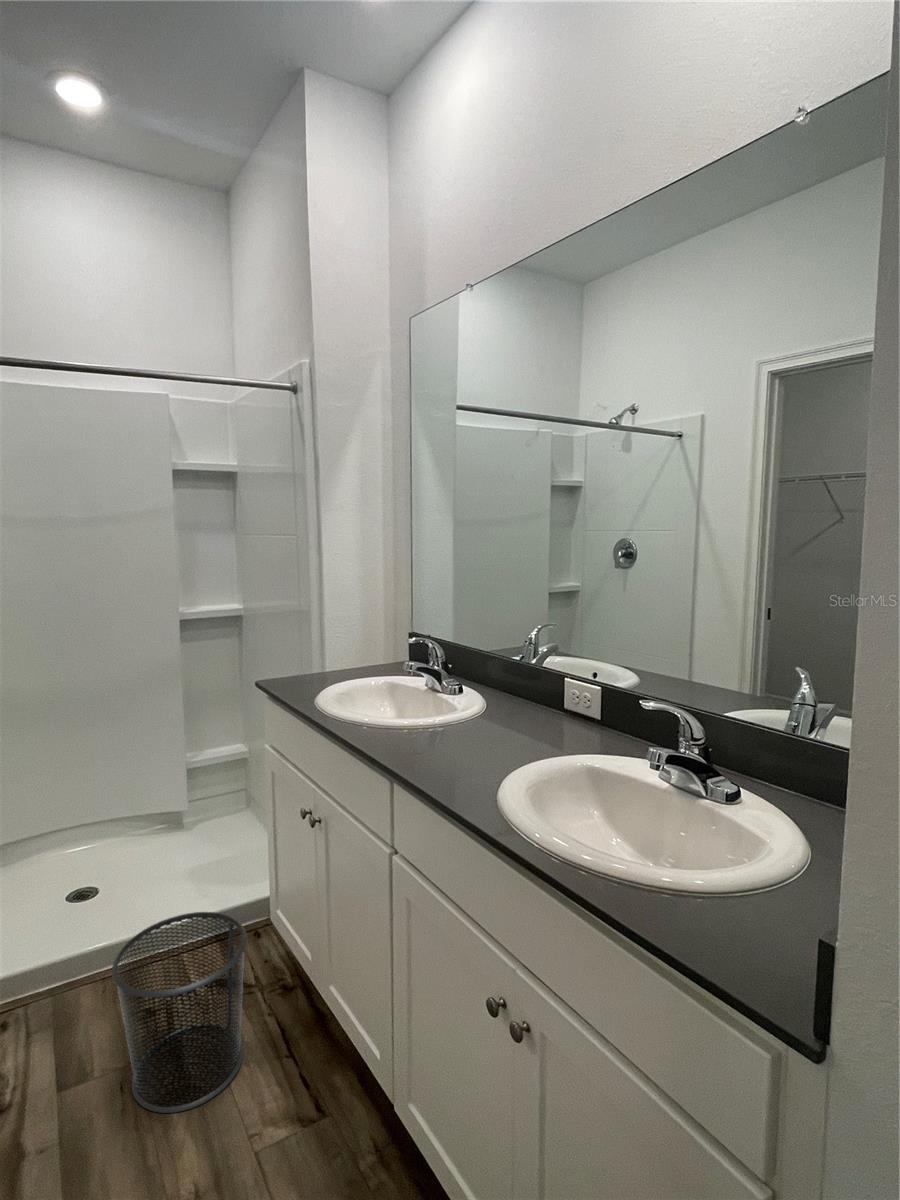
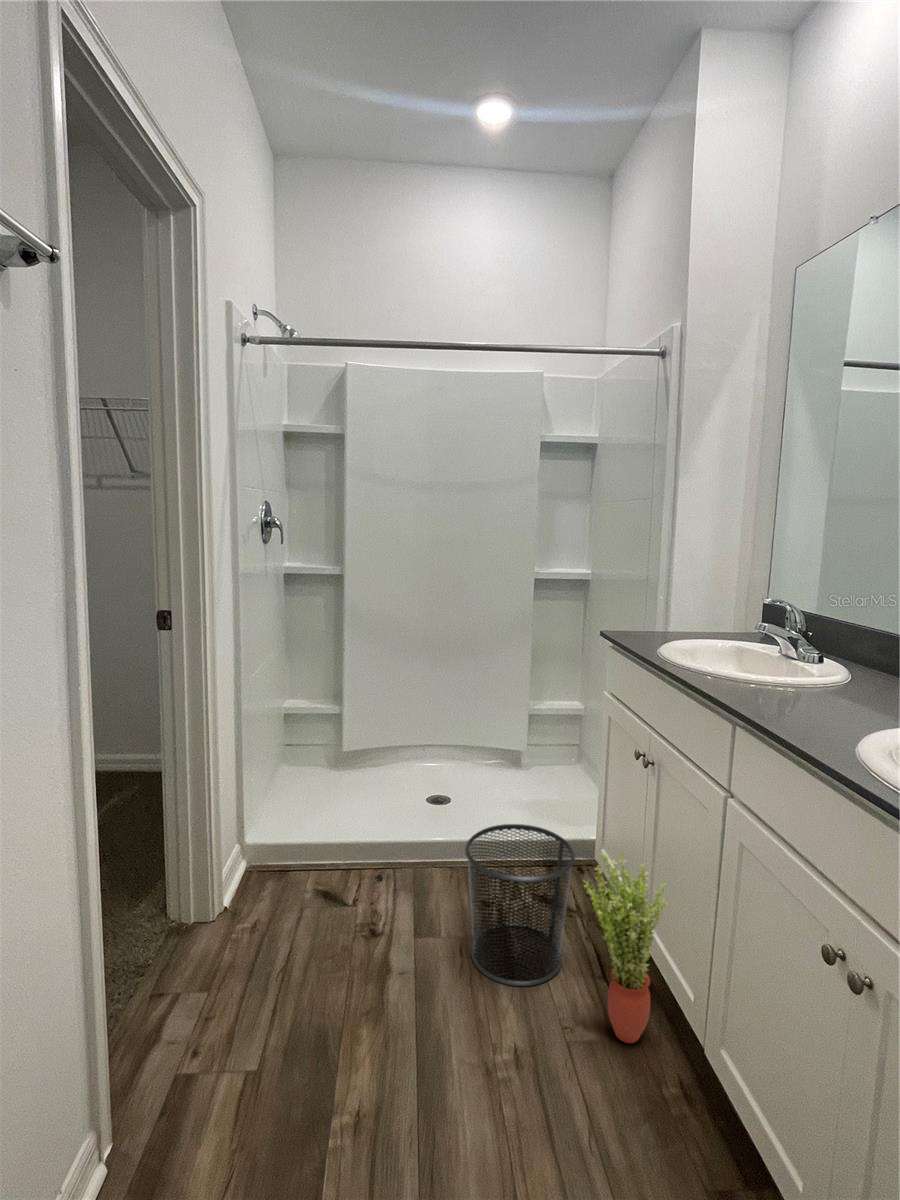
potted plant: none [255,928,347,1125] -> present [585,852,668,1043]

